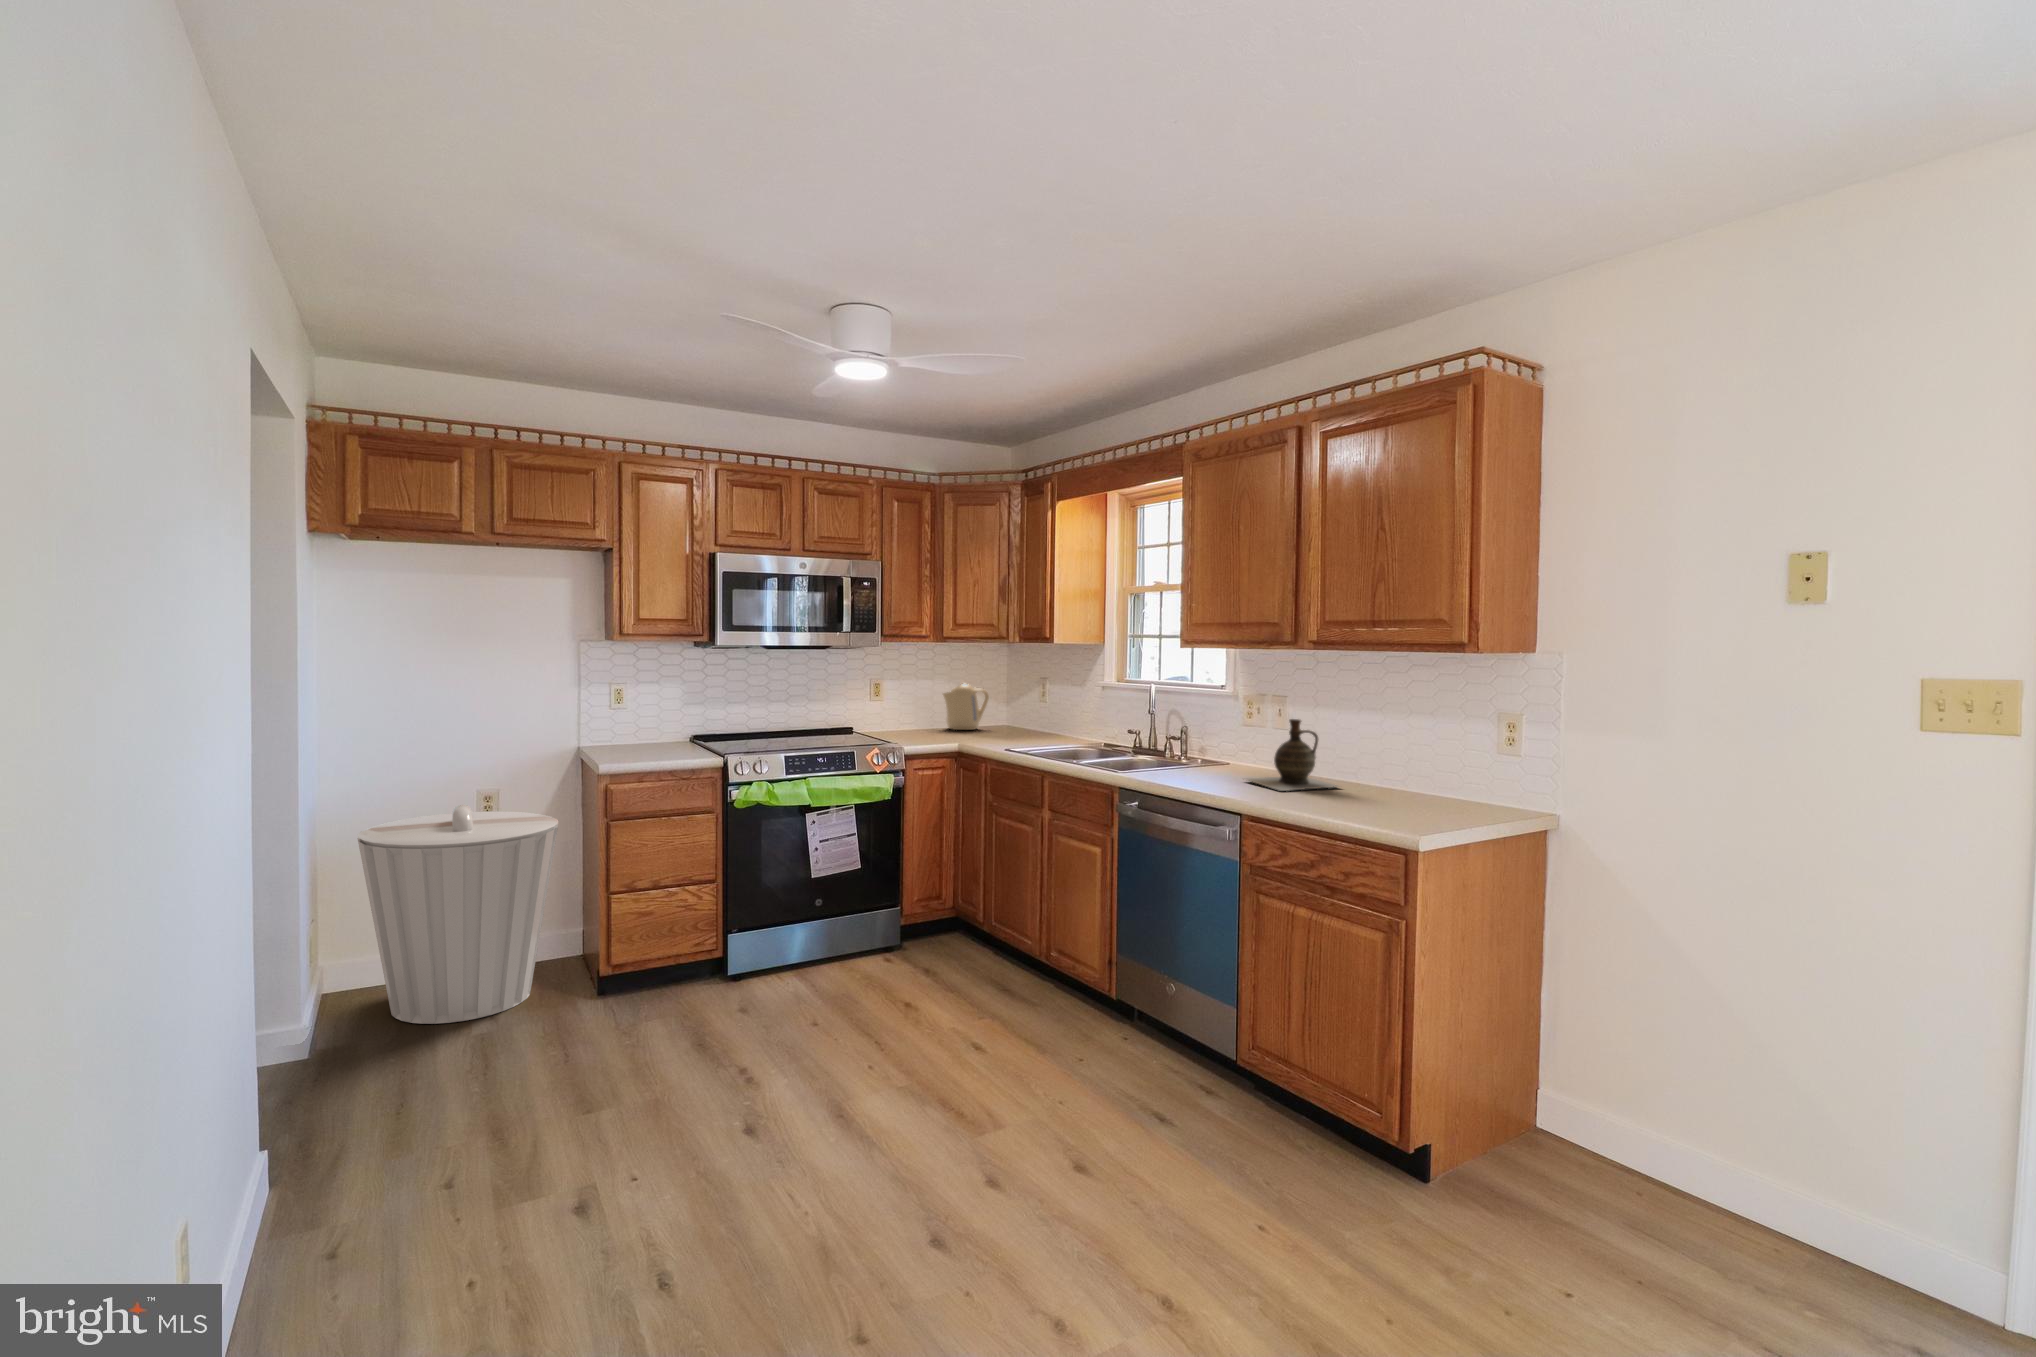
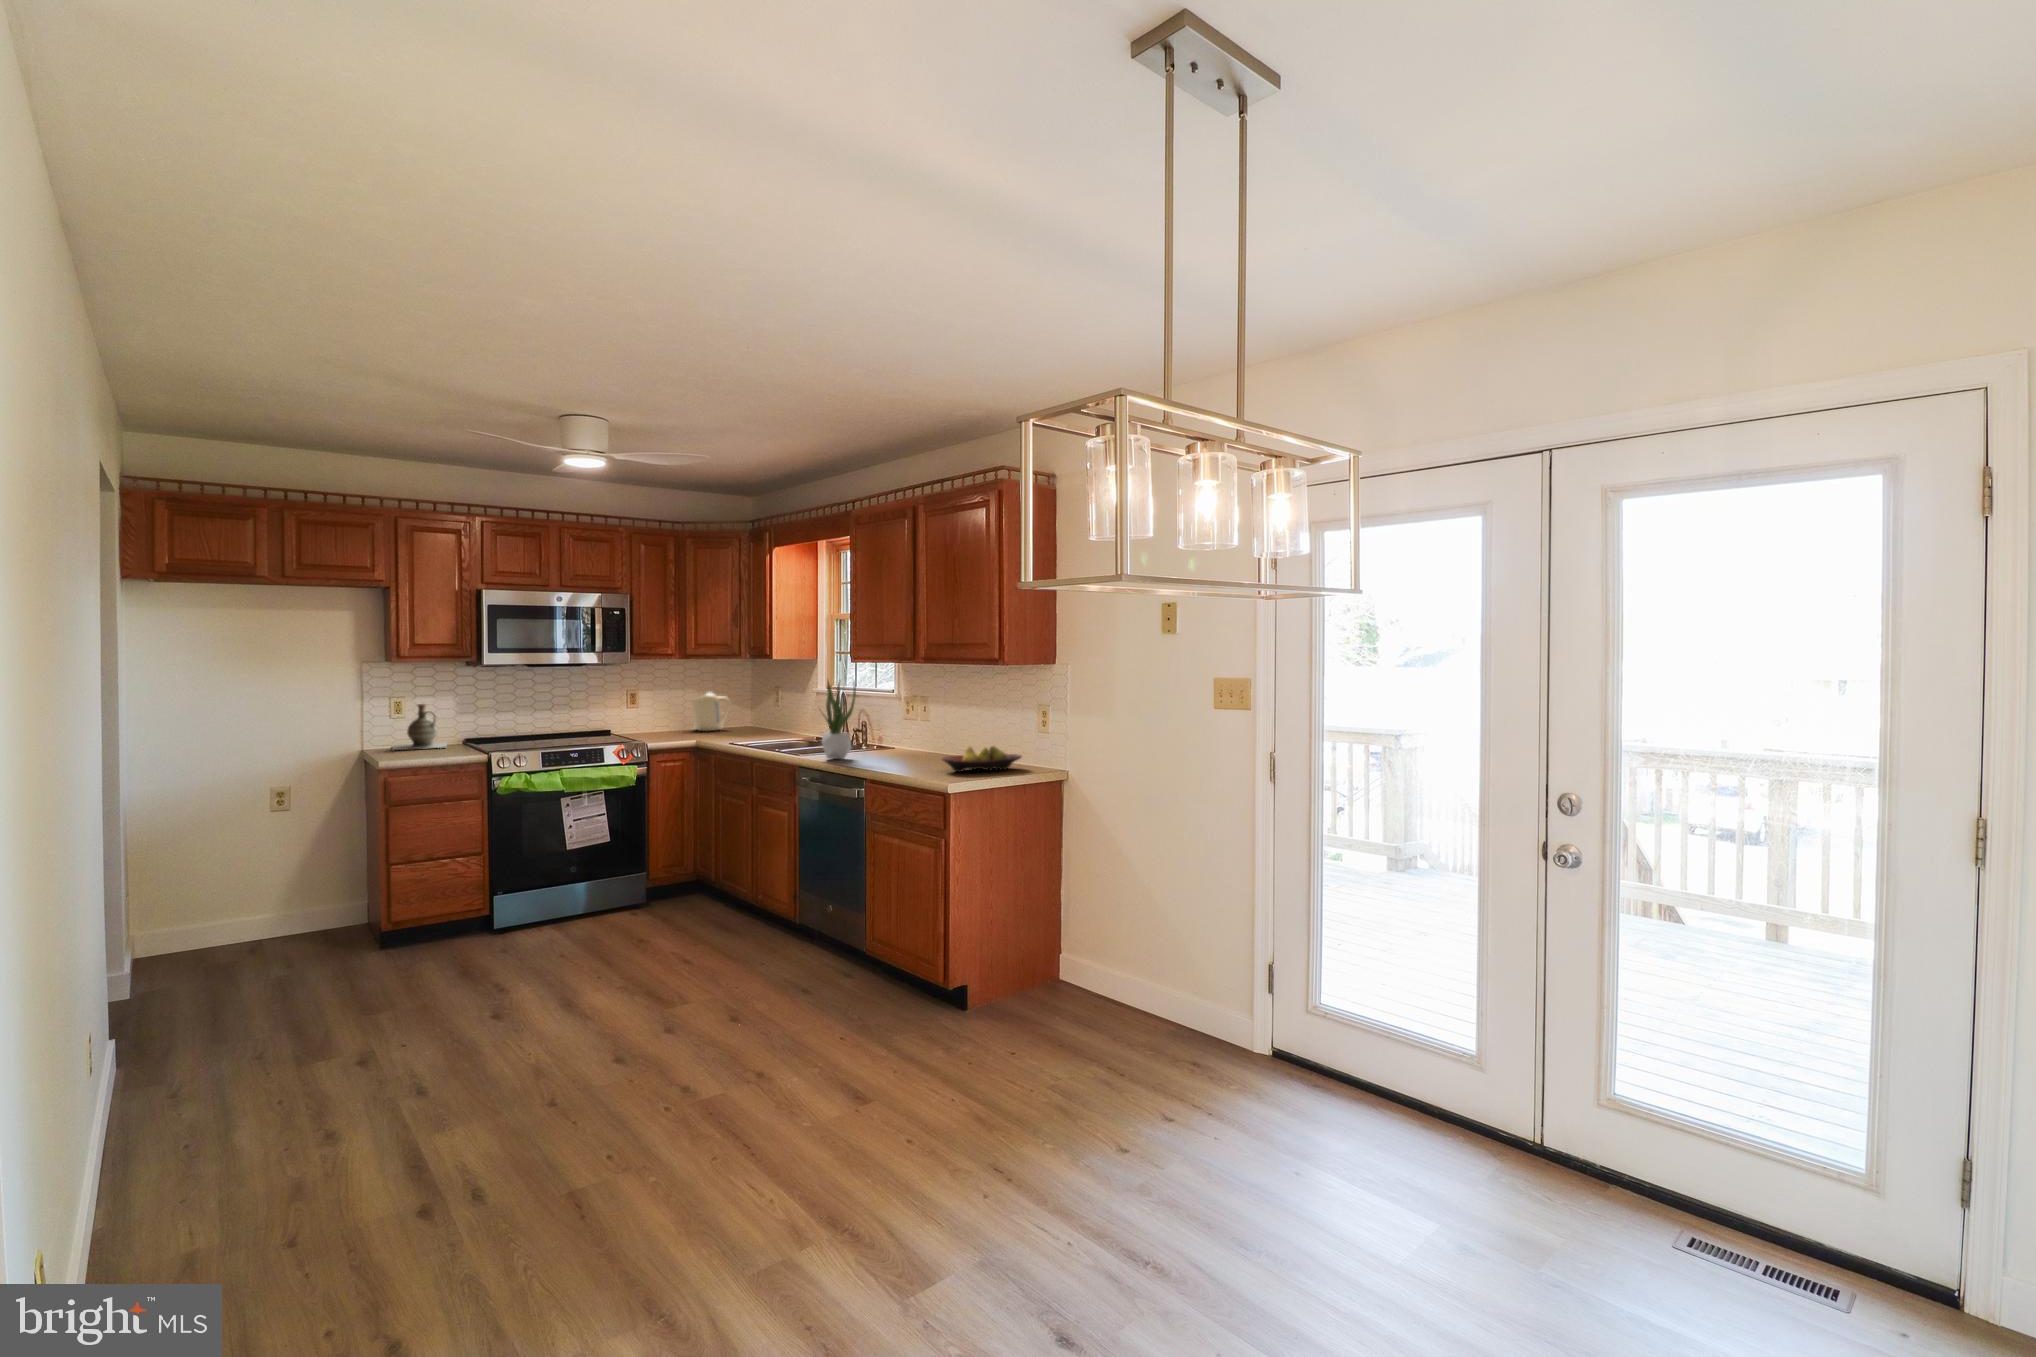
potted plant: none [1154,667,1203,779] -> present [819,682,856,759]
ceramic jug: present [1247,719,1337,791] -> present [392,704,447,750]
fruit bowl: none [1353,769,1470,808] -> present [942,746,1022,772]
trash can: present [357,804,558,1024] -> none [168,797,345,972]

